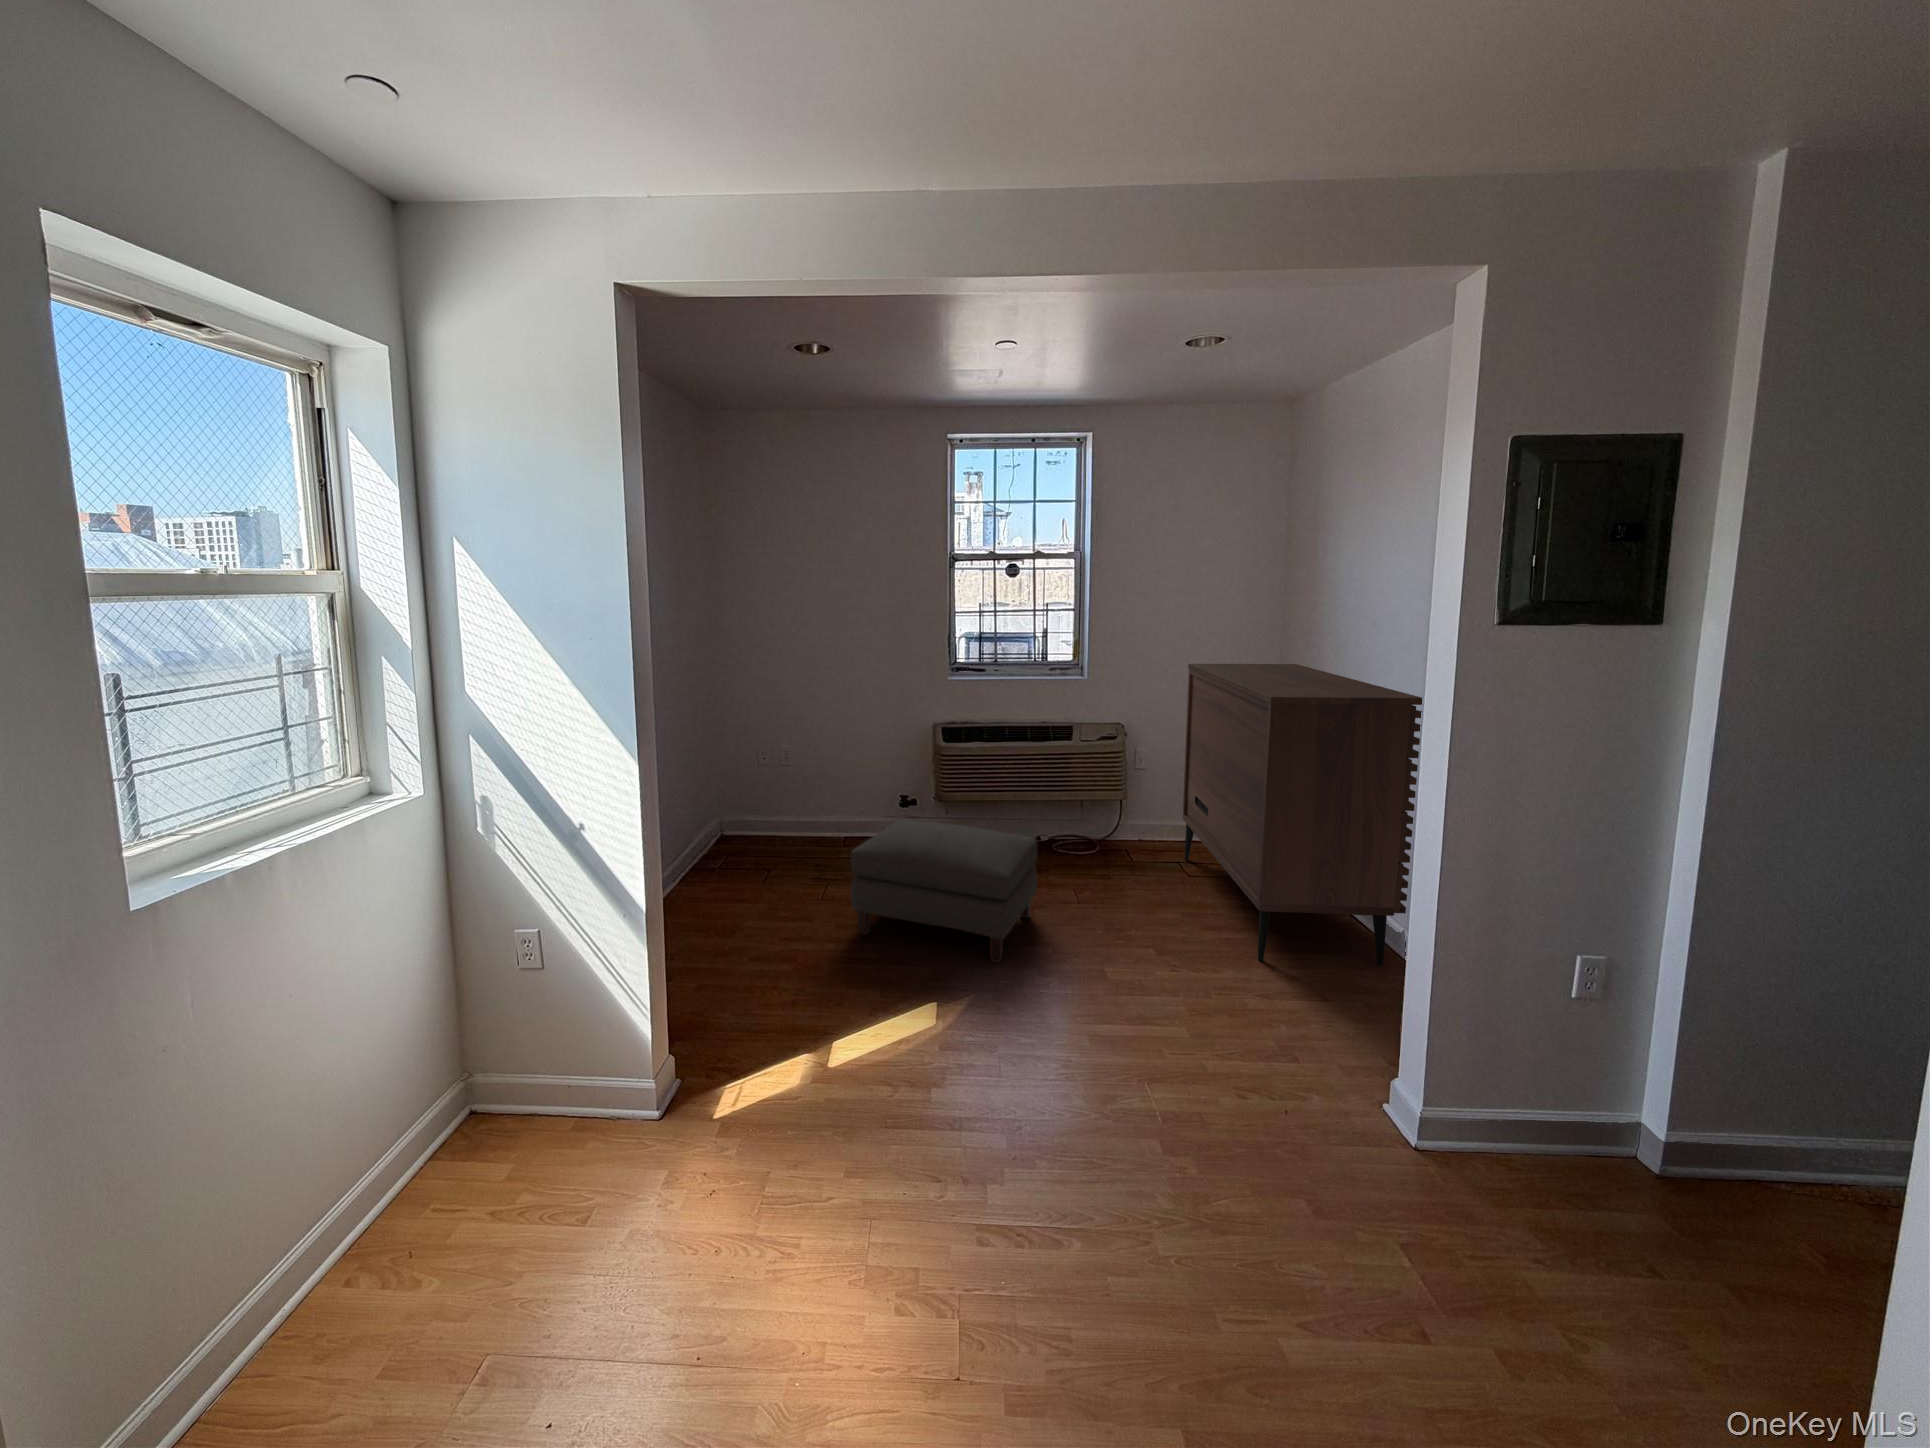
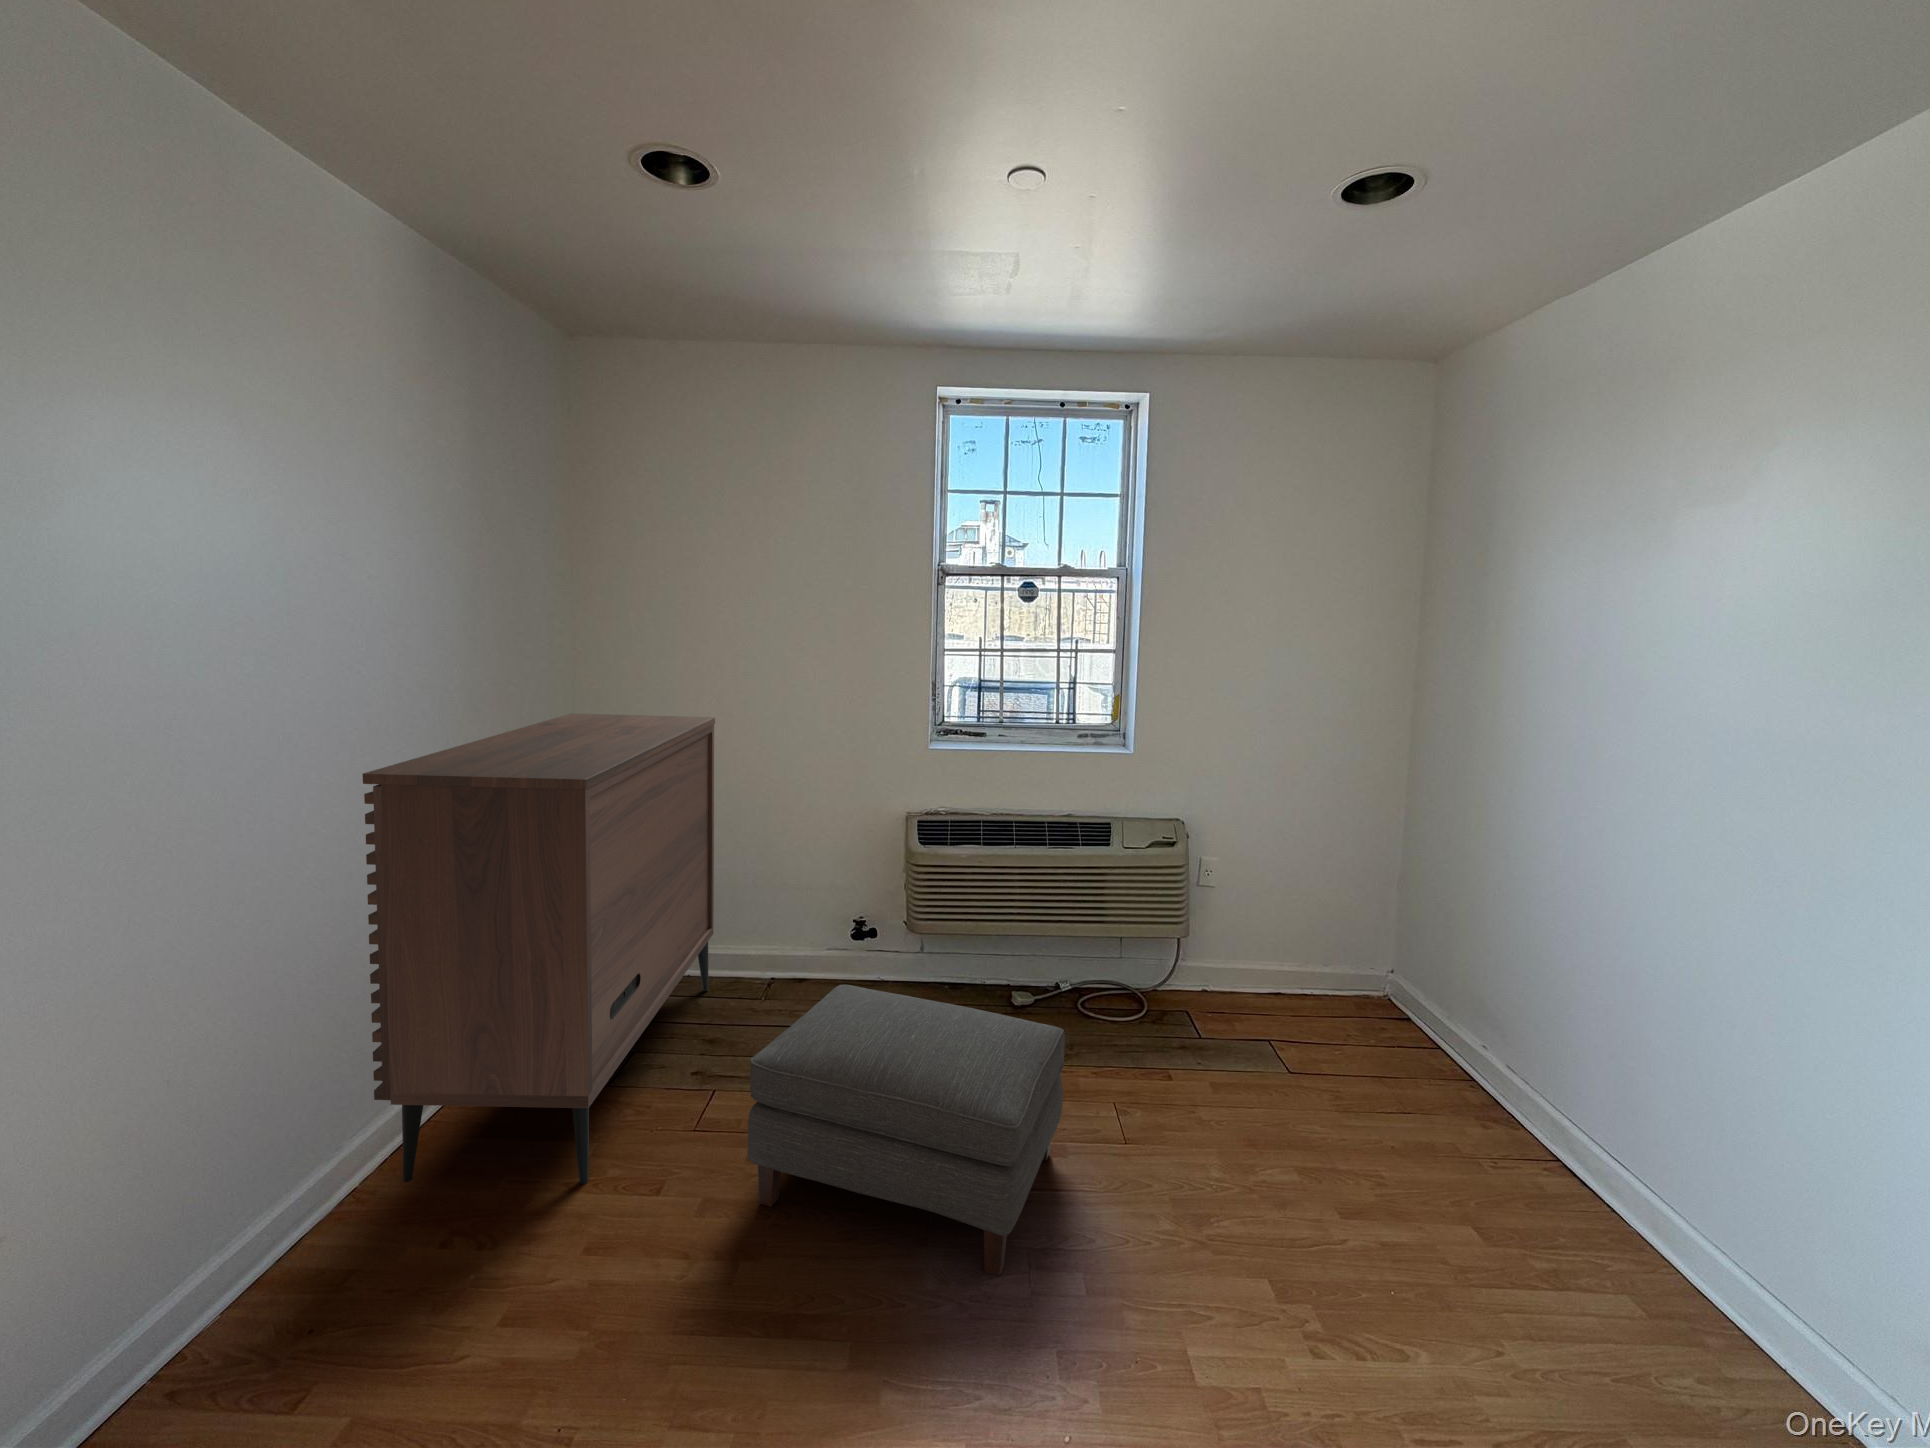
dresser: present [1183,664,1422,966] -> present [363,713,715,1184]

